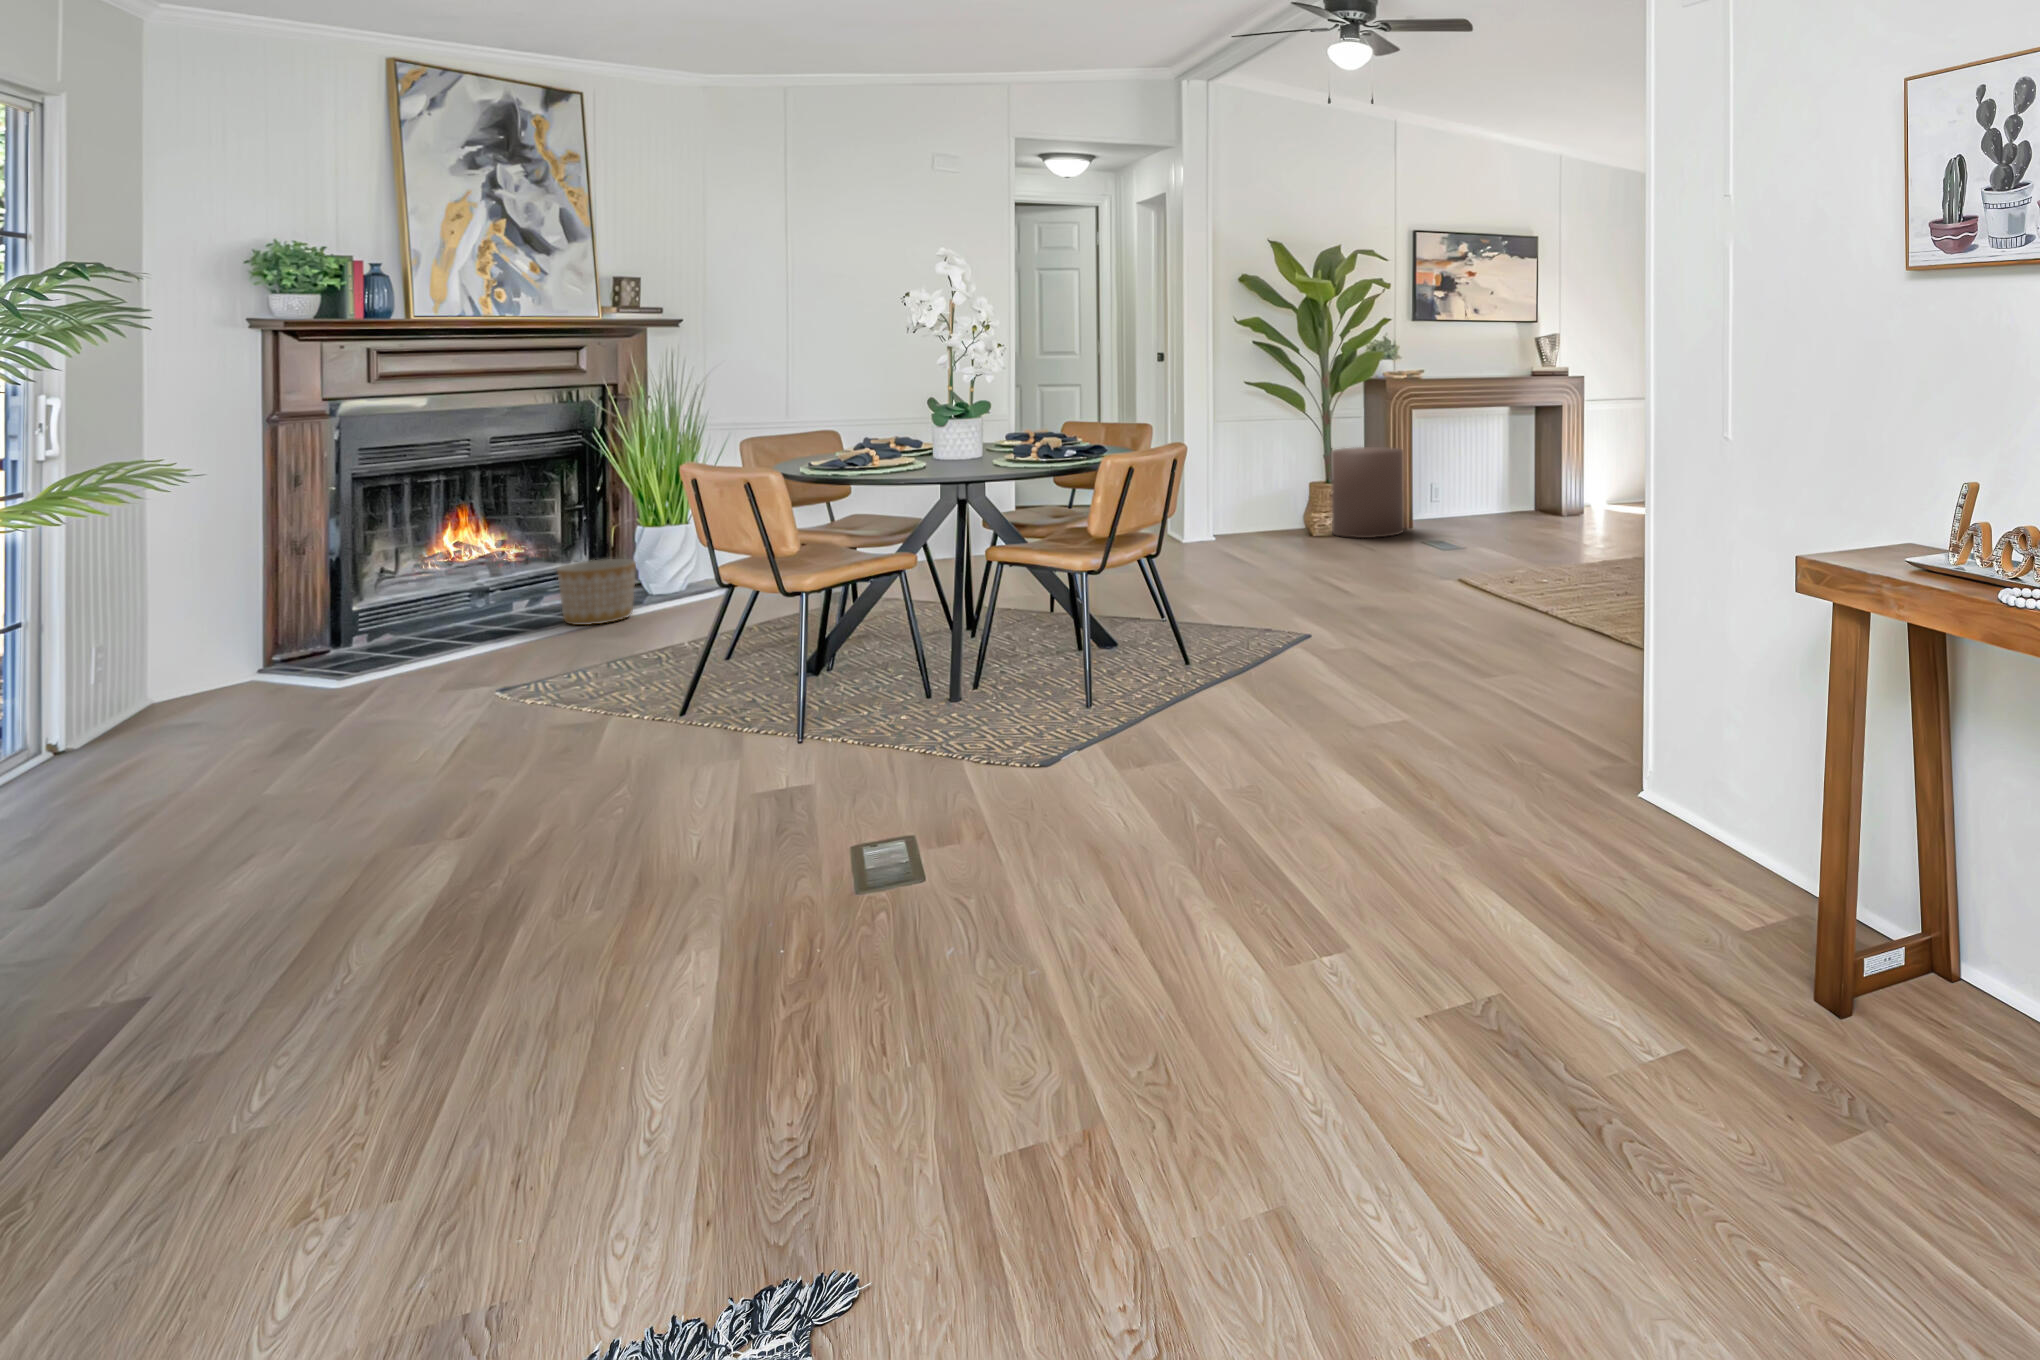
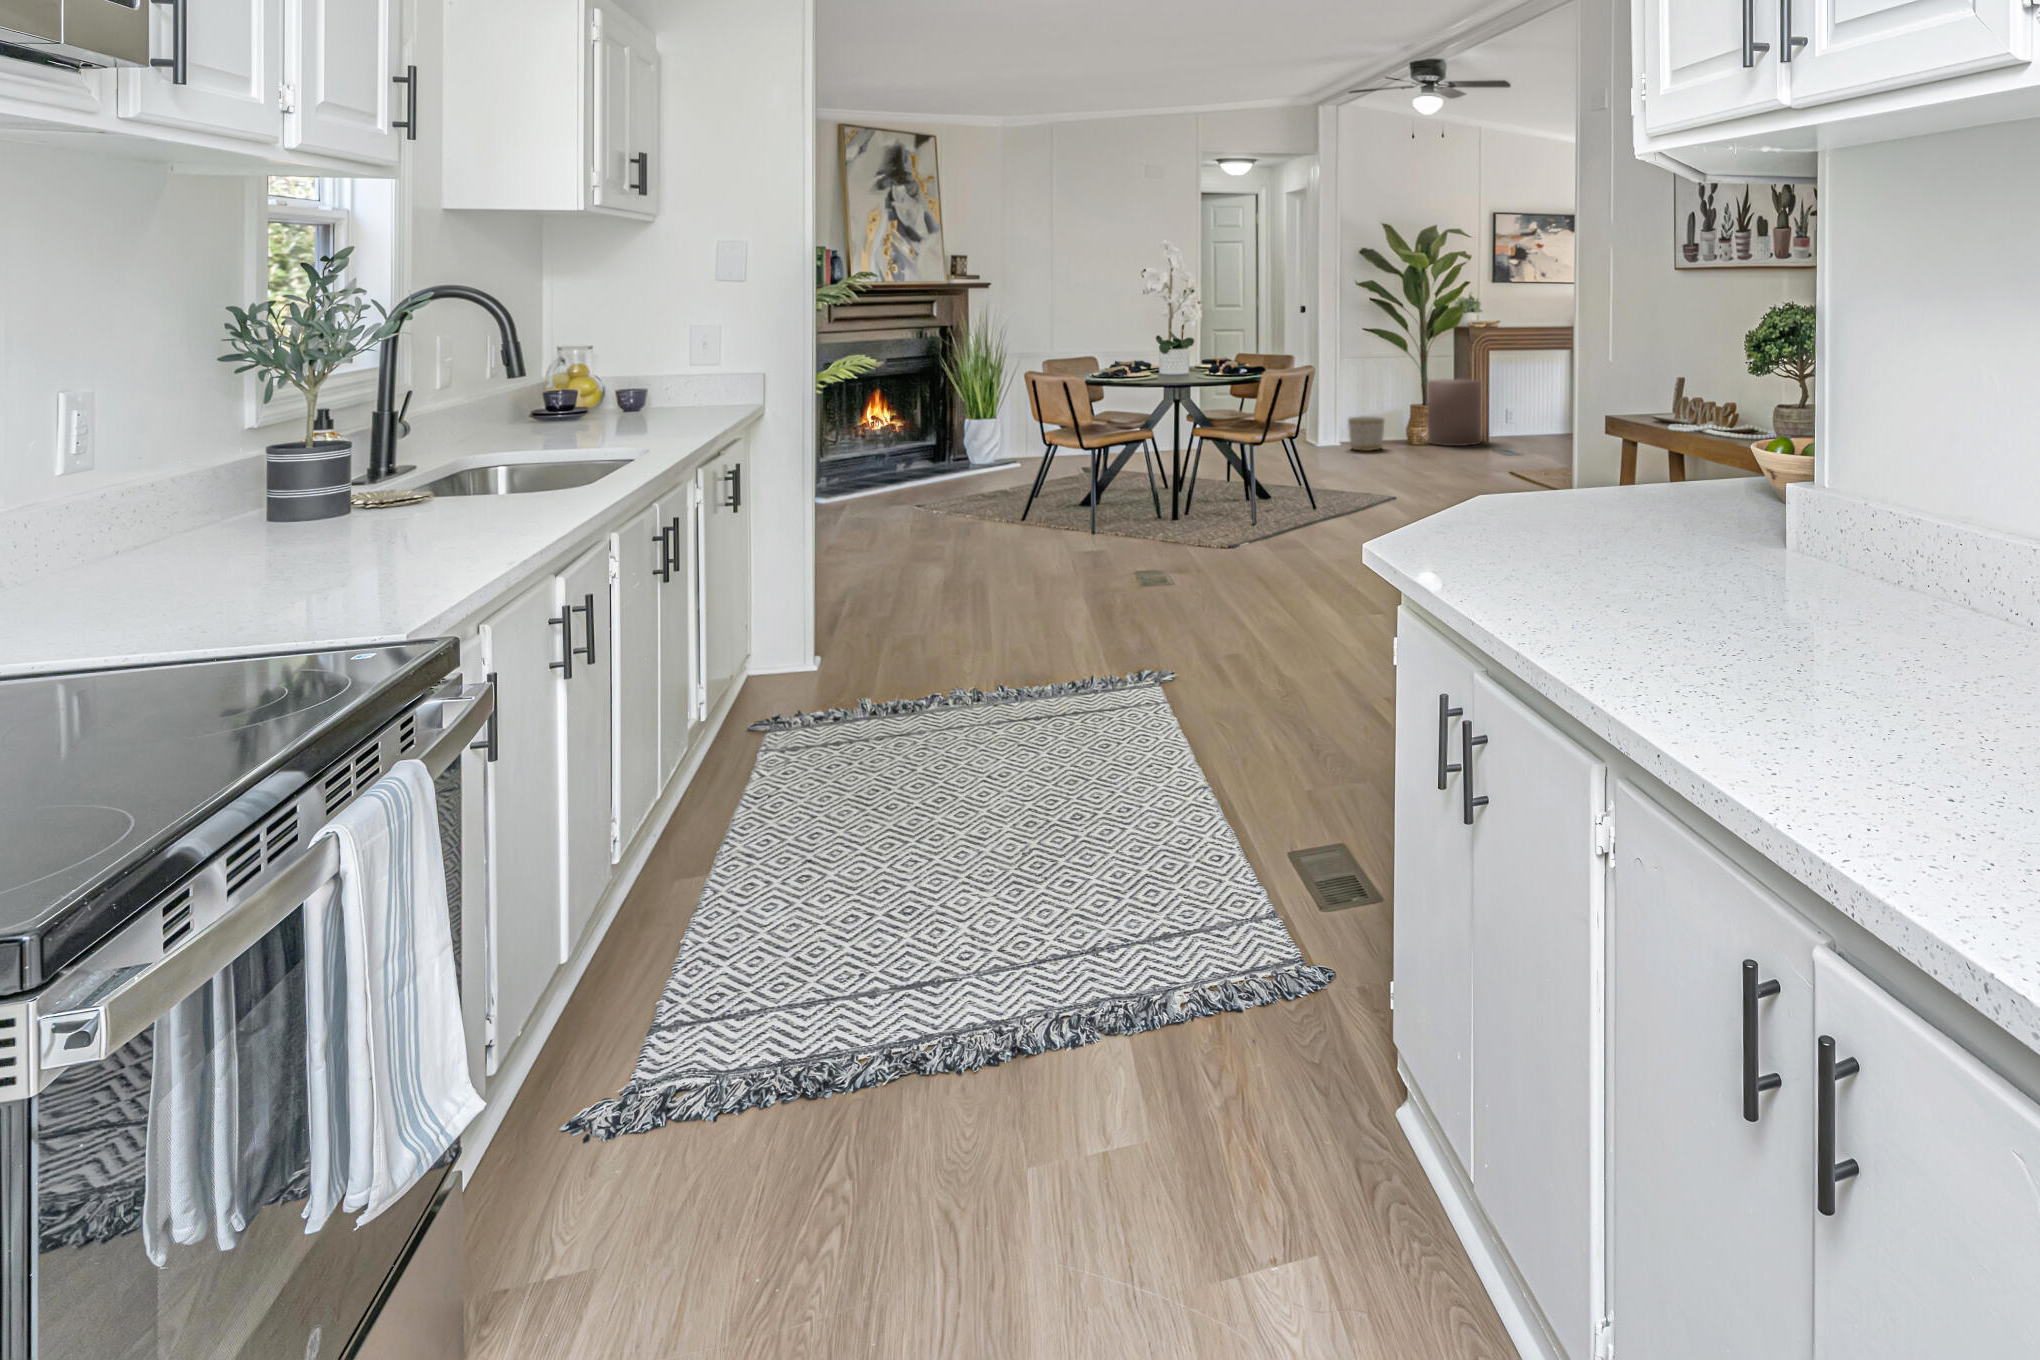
planter: present [557,559,636,625] -> present [1348,416,1384,451]

